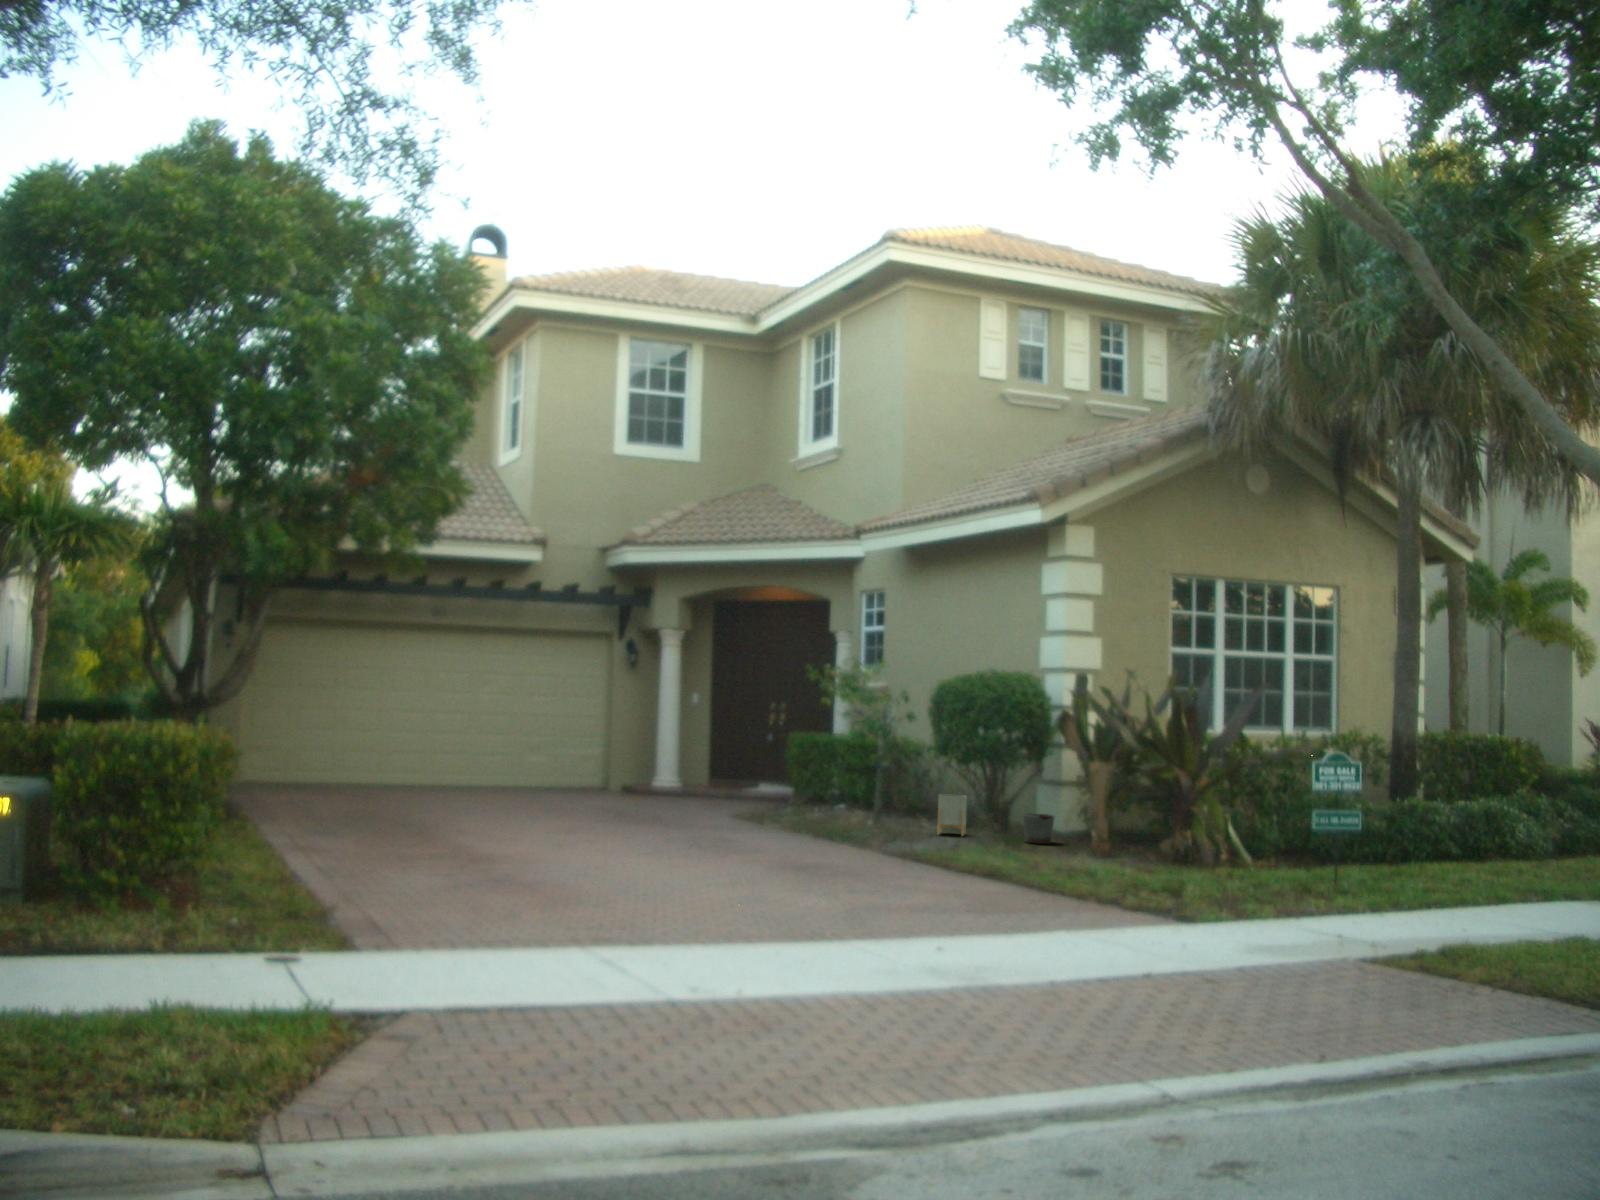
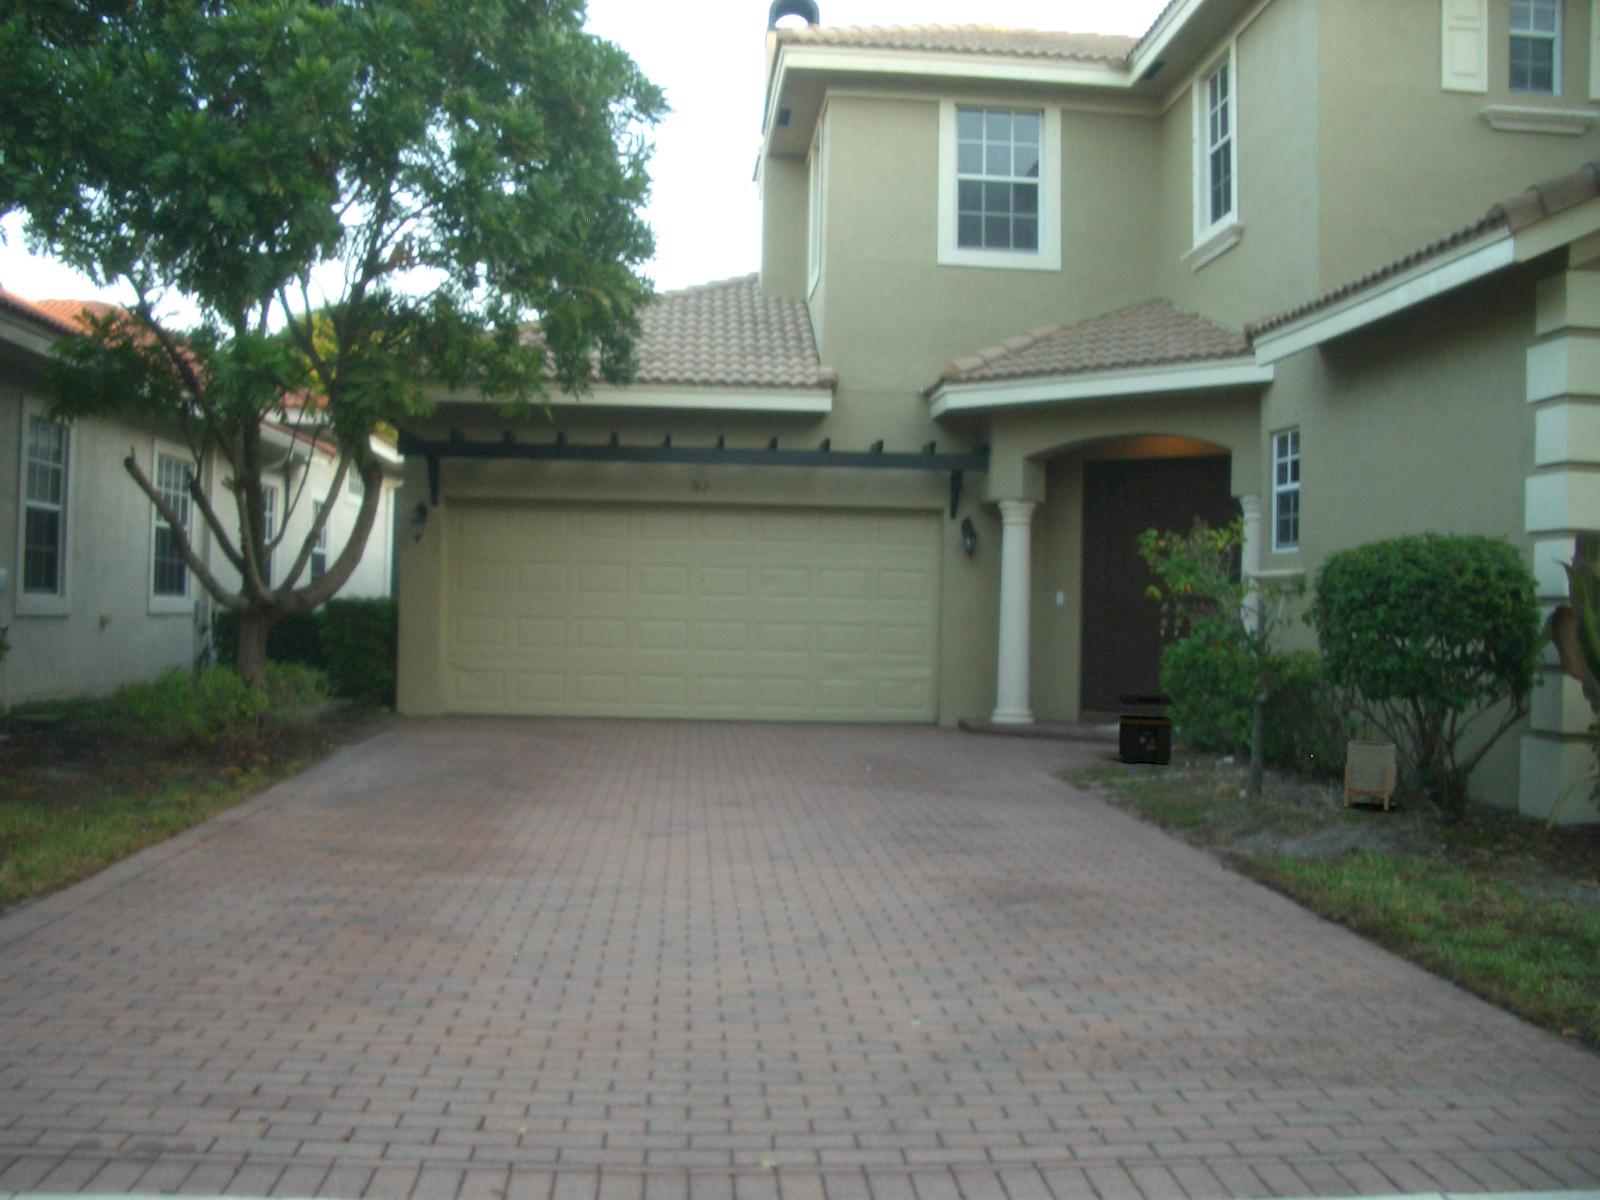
toolbox: none [763,770,803,820] -> present [1119,691,1173,764]
bucket: present [1022,813,1055,844] -> none [1486,778,1547,830]

